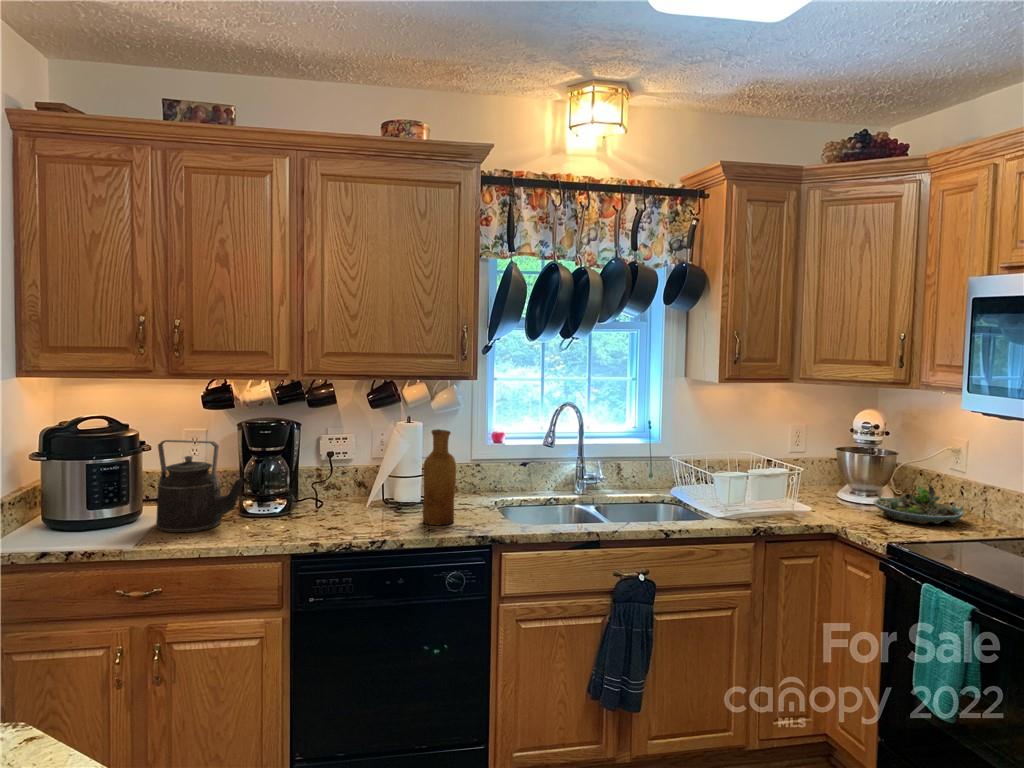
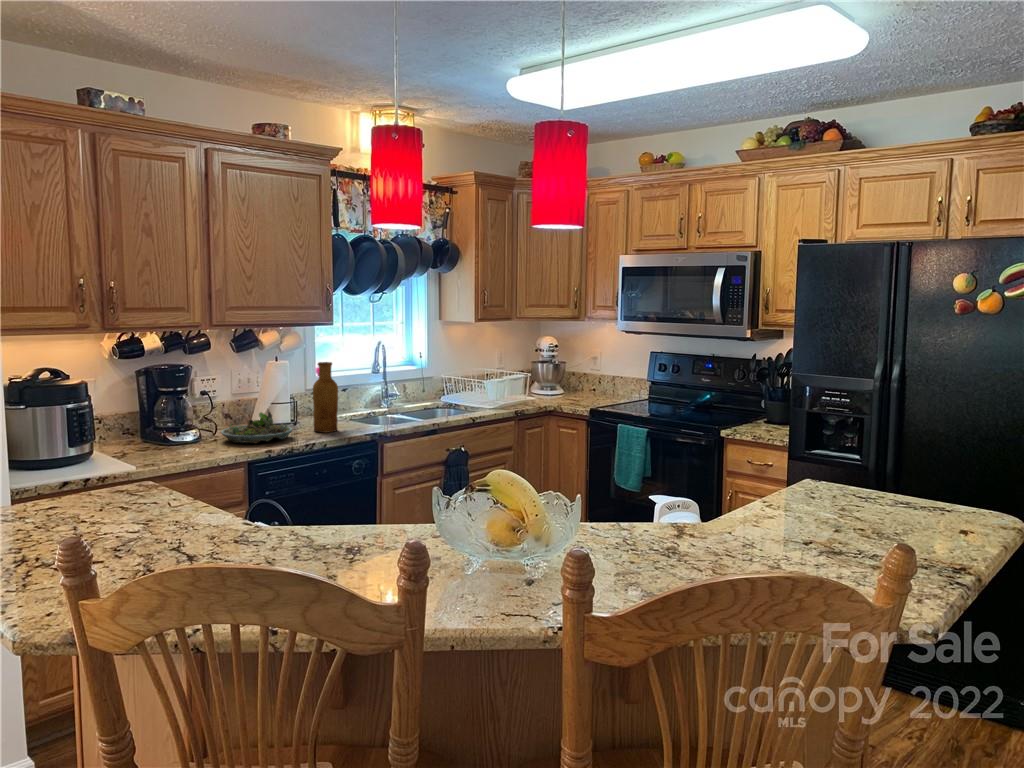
kettle: present [156,440,248,533] -> none [109,383,194,460]
succulent planter: present [874,484,963,524] -> present [221,409,293,443]

